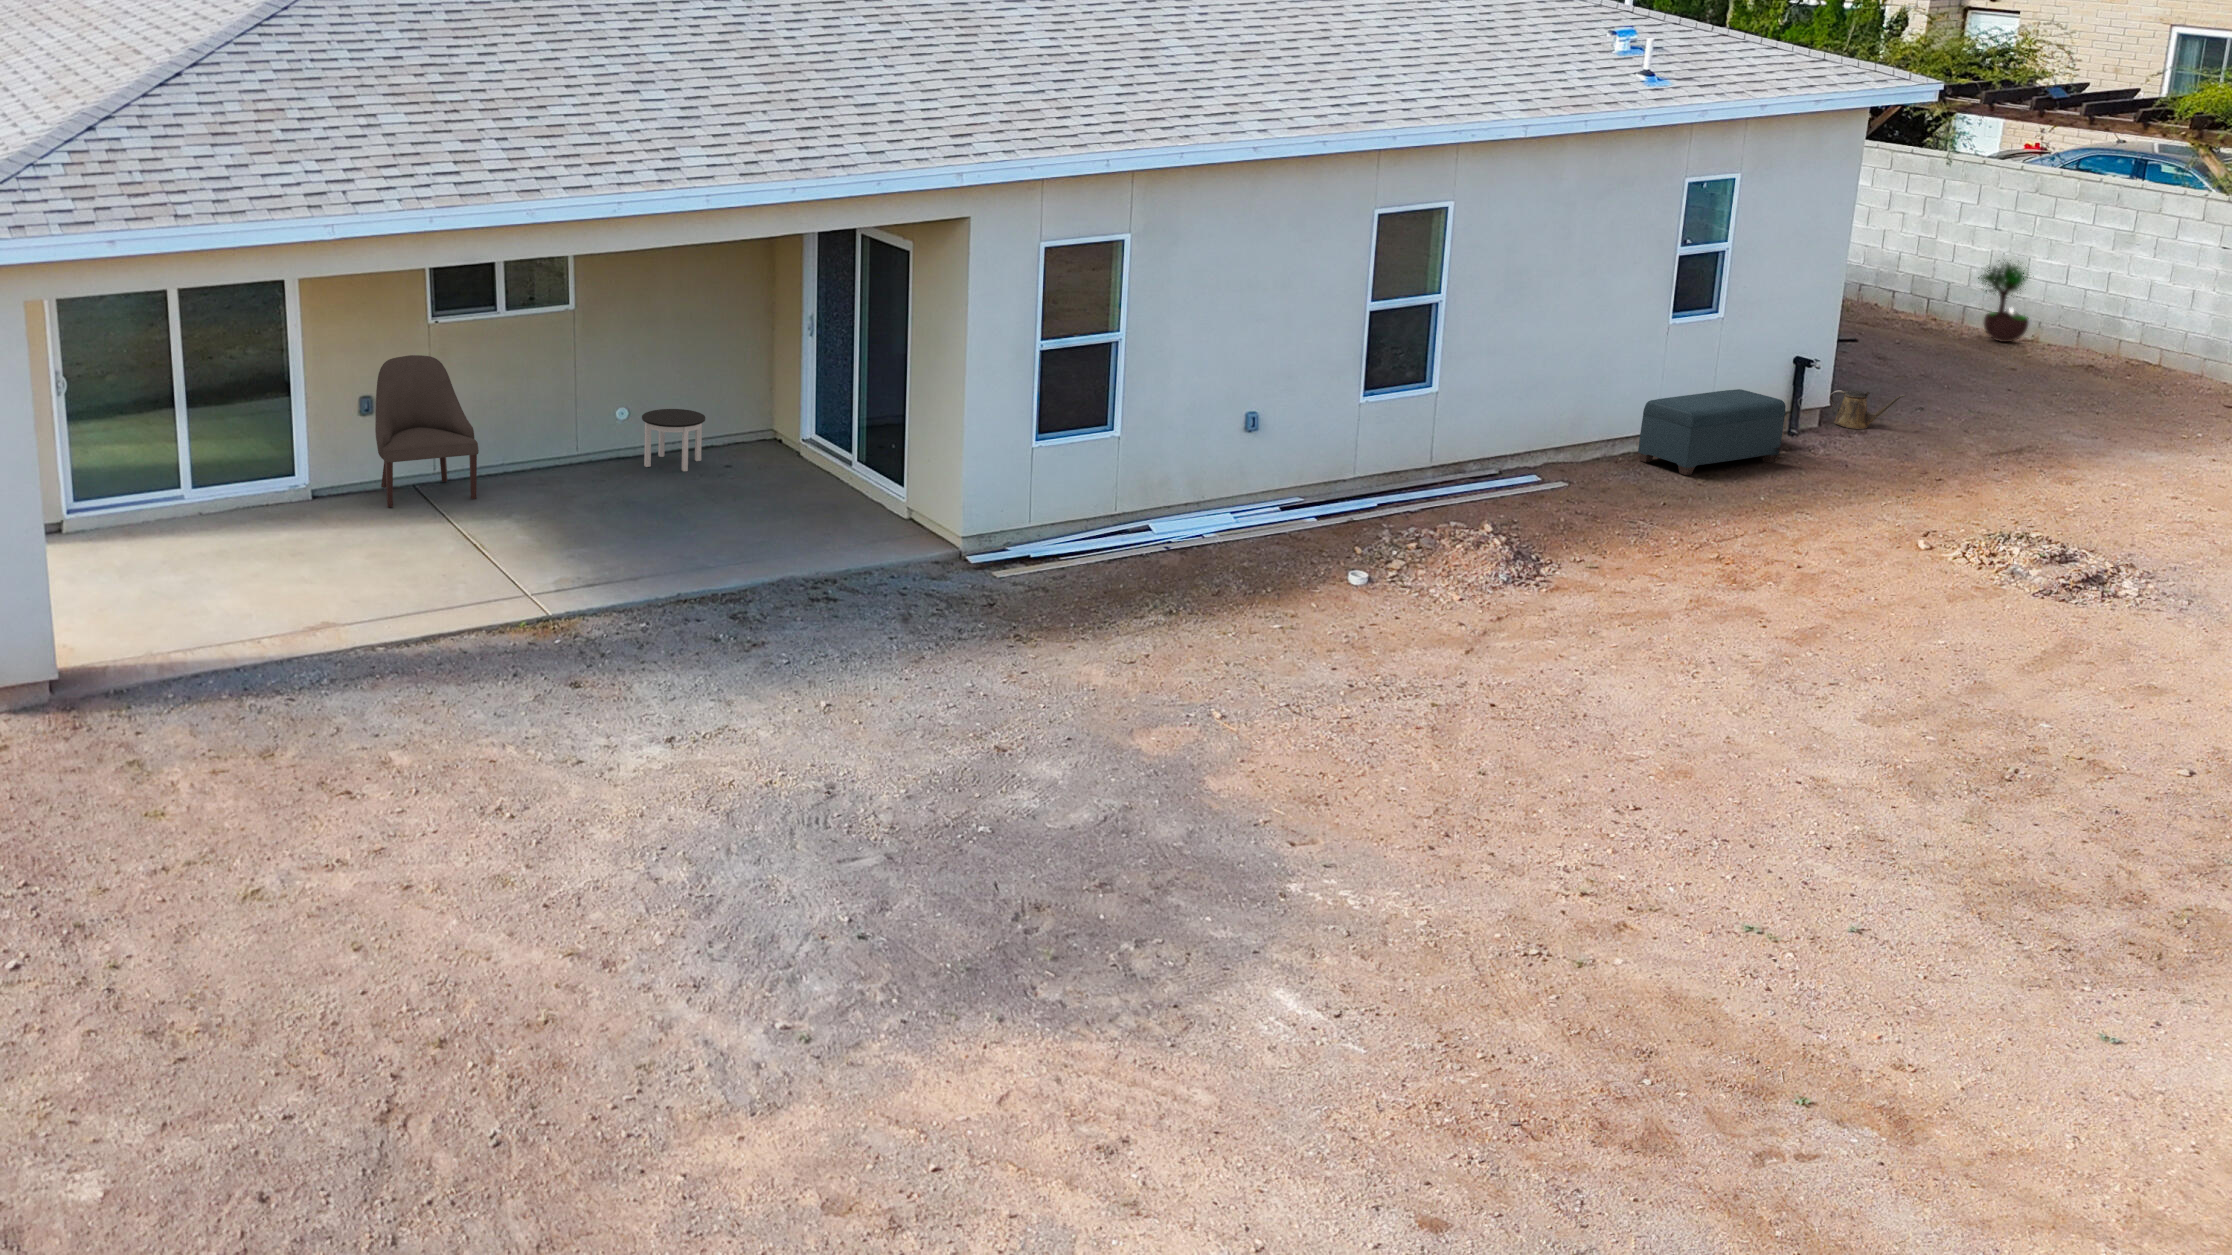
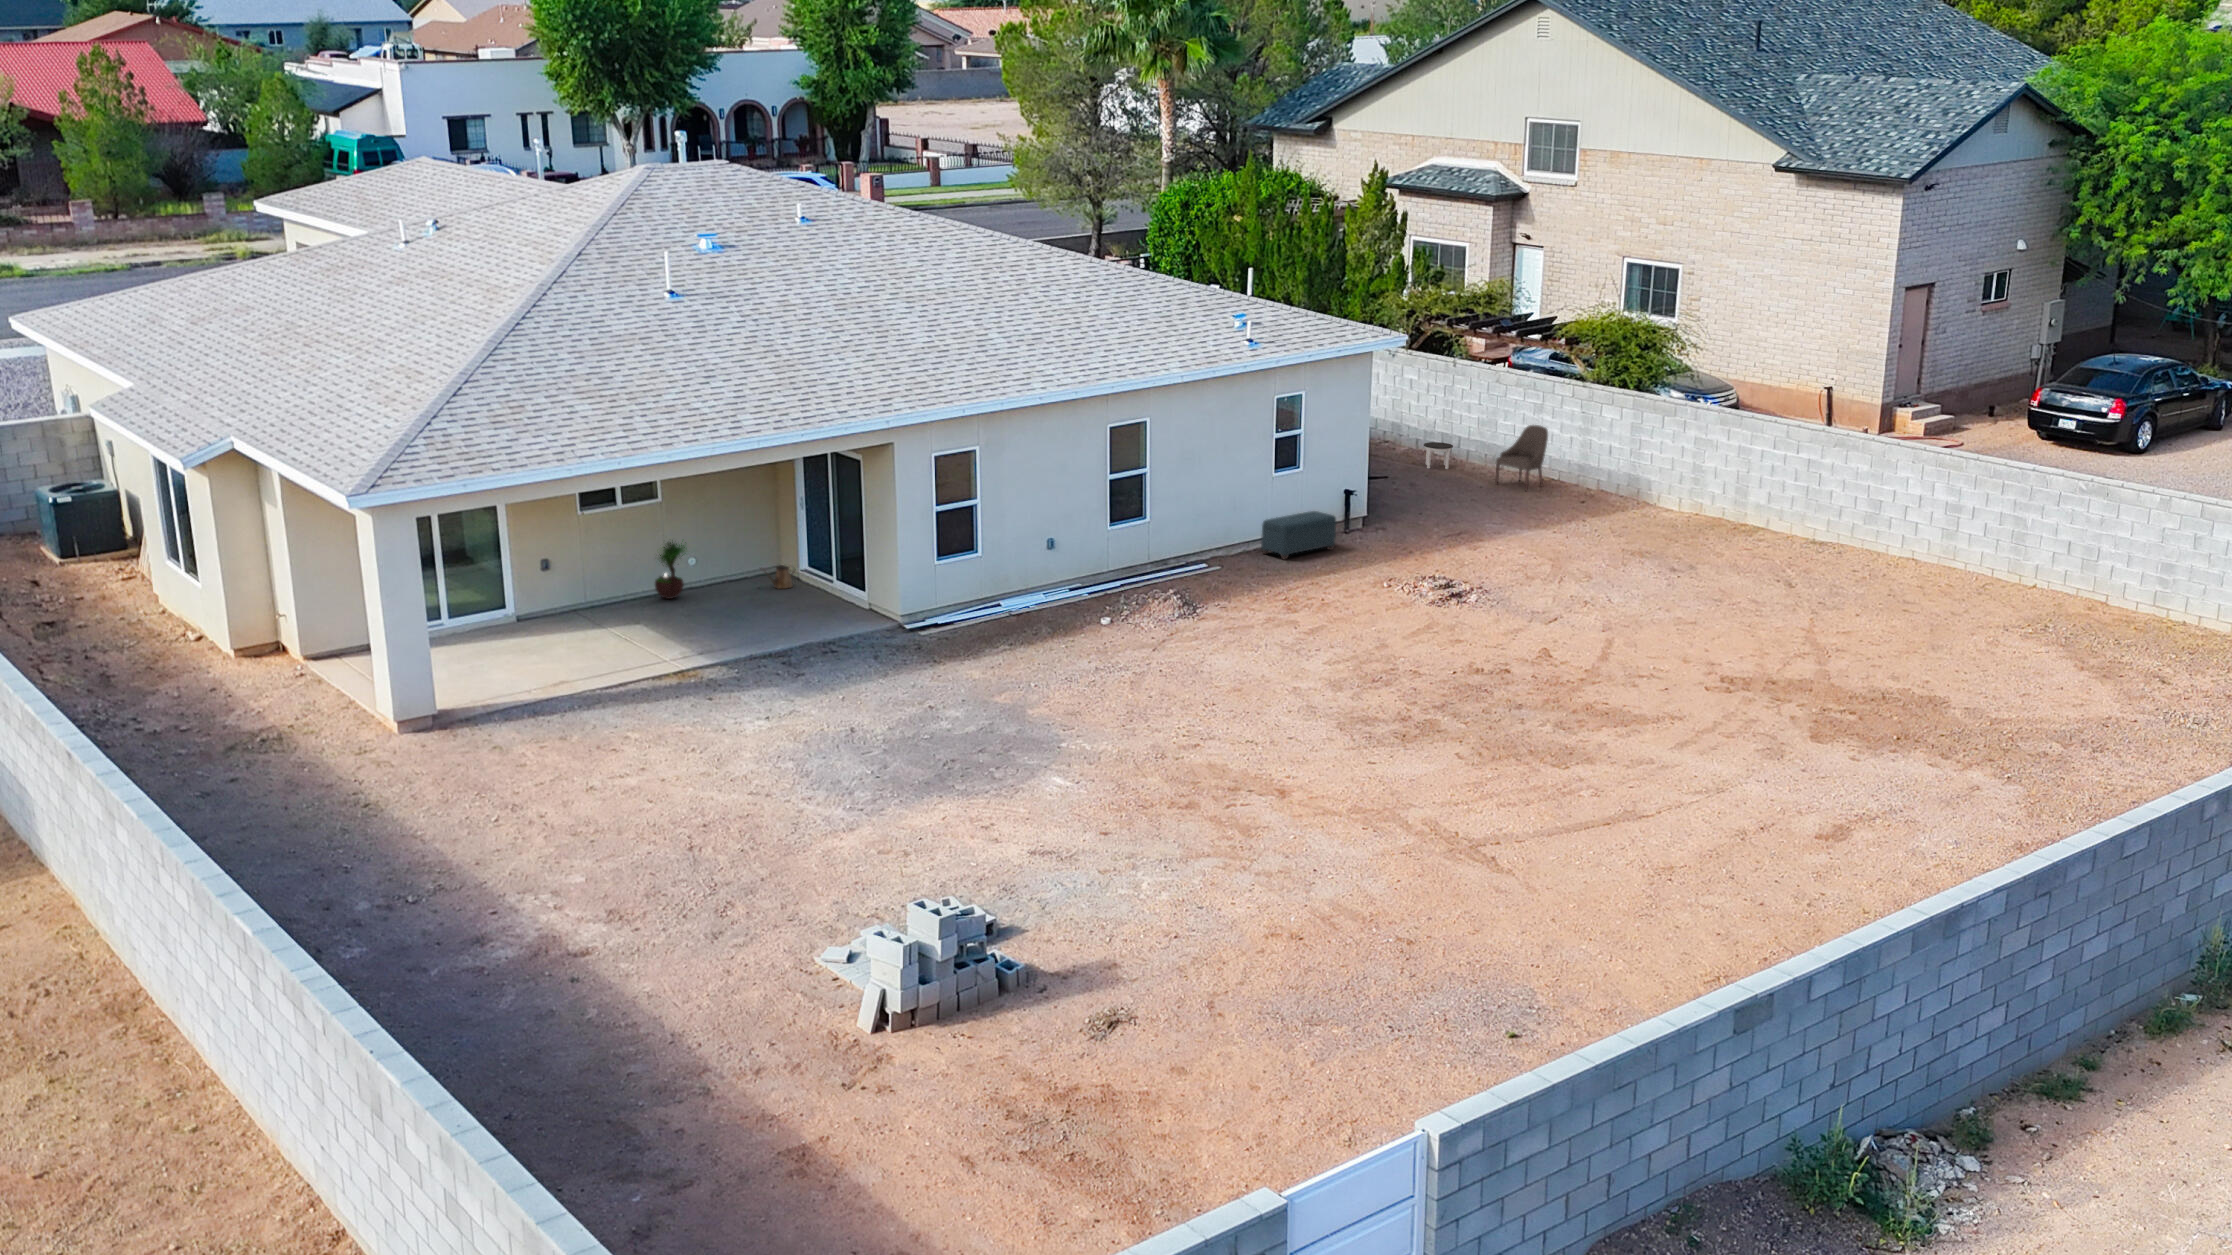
potted tree: present [1978,260,2034,342] -> present [655,540,686,599]
chair: present [375,355,479,507] -> present [1495,425,1548,491]
watering can: present [1830,390,1905,429] -> present [761,565,794,589]
round table: present [642,409,705,471] -> present [1424,442,1453,469]

